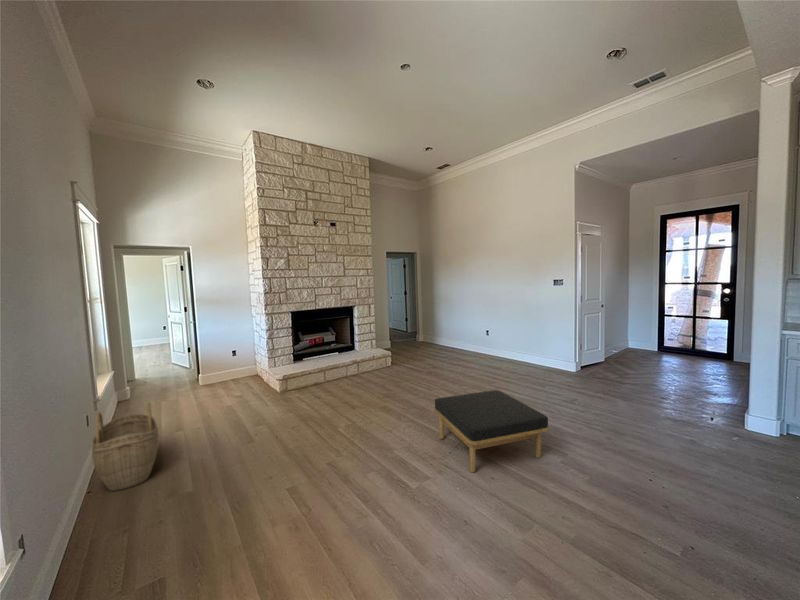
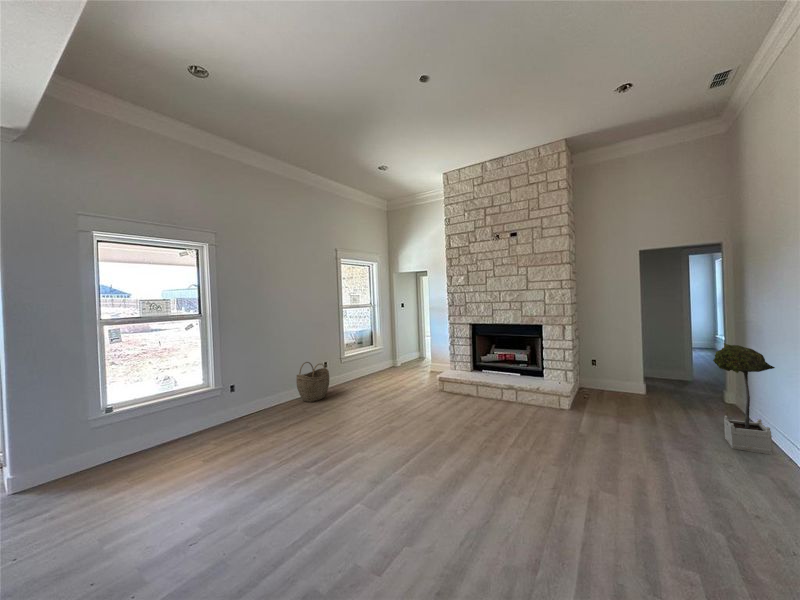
potted tree: none [451,306,474,358] -> present [713,343,775,455]
ottoman: present [434,390,548,472] -> none [322,428,450,544]

